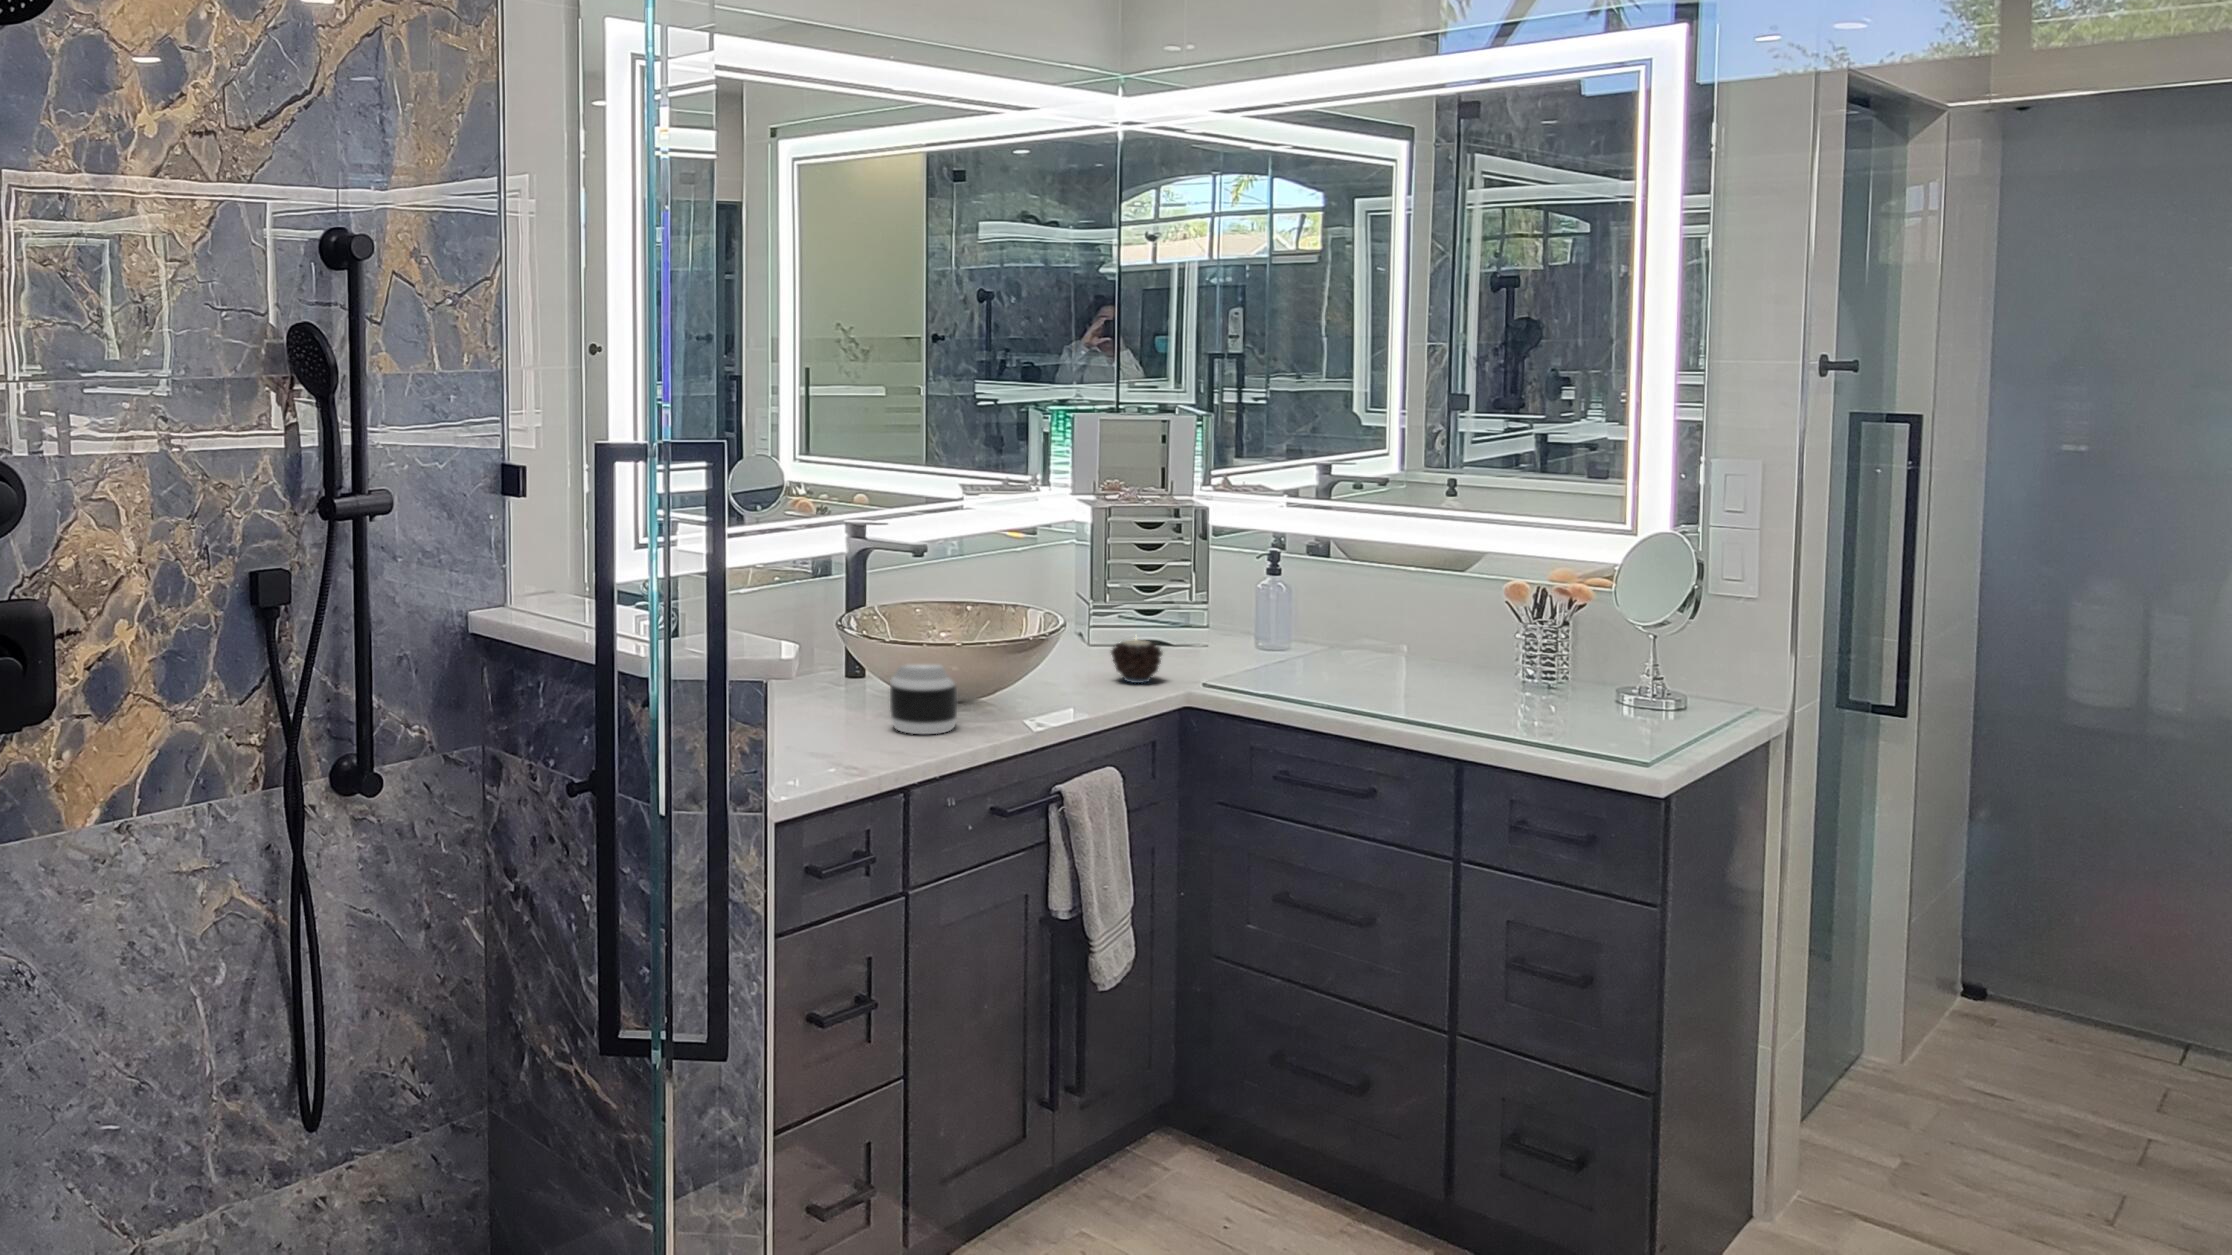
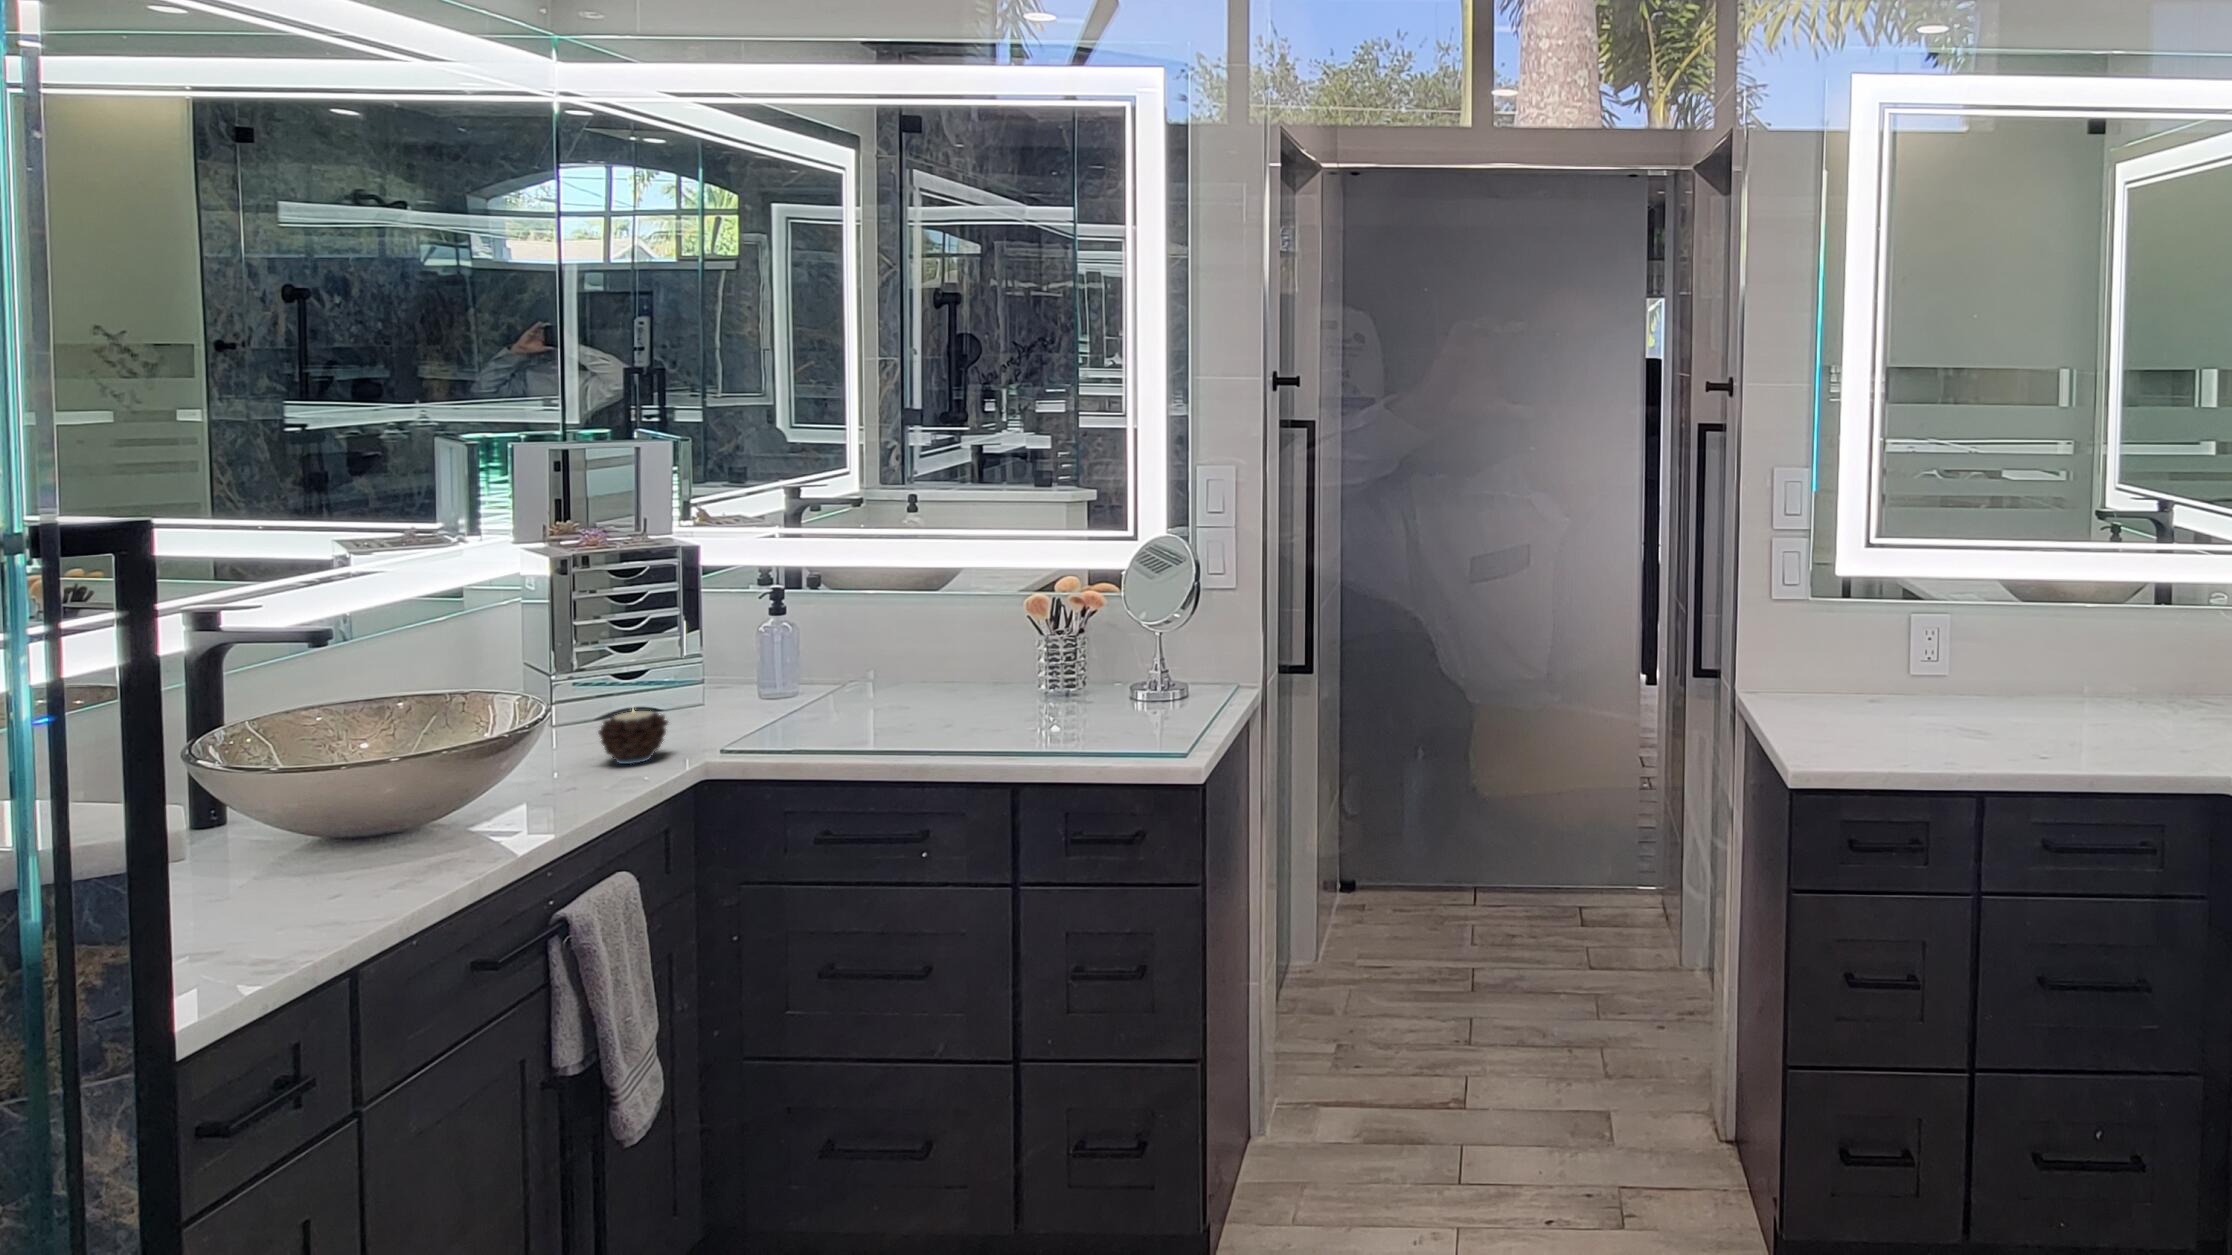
jar: present [890,665,957,734] -> none [283,791,406,913]

